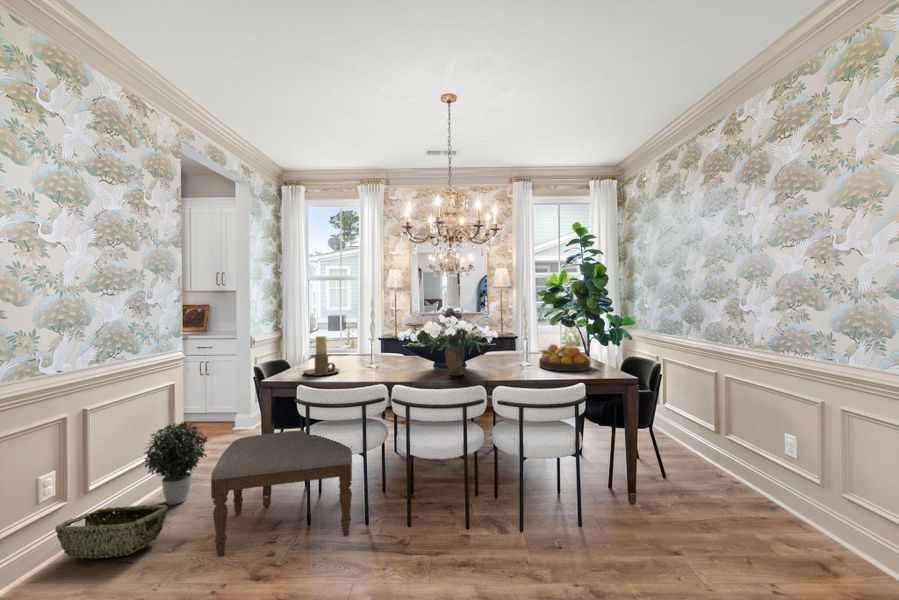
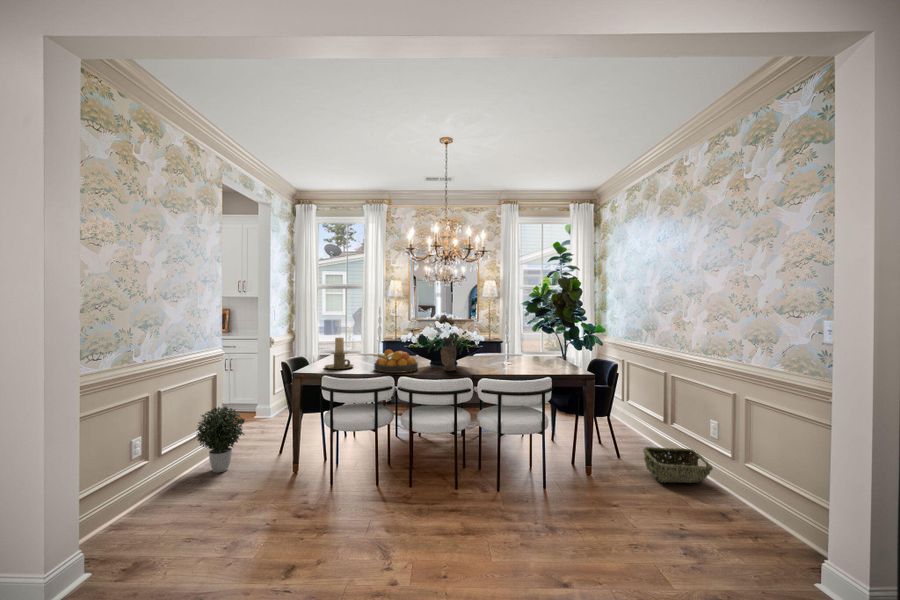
fruit bowl: present [539,344,591,371] -> present [374,350,418,373]
ottoman: present [211,430,352,556] -> none [261,412,368,504]
woven basket: present [55,505,168,559] -> present [643,447,713,483]

